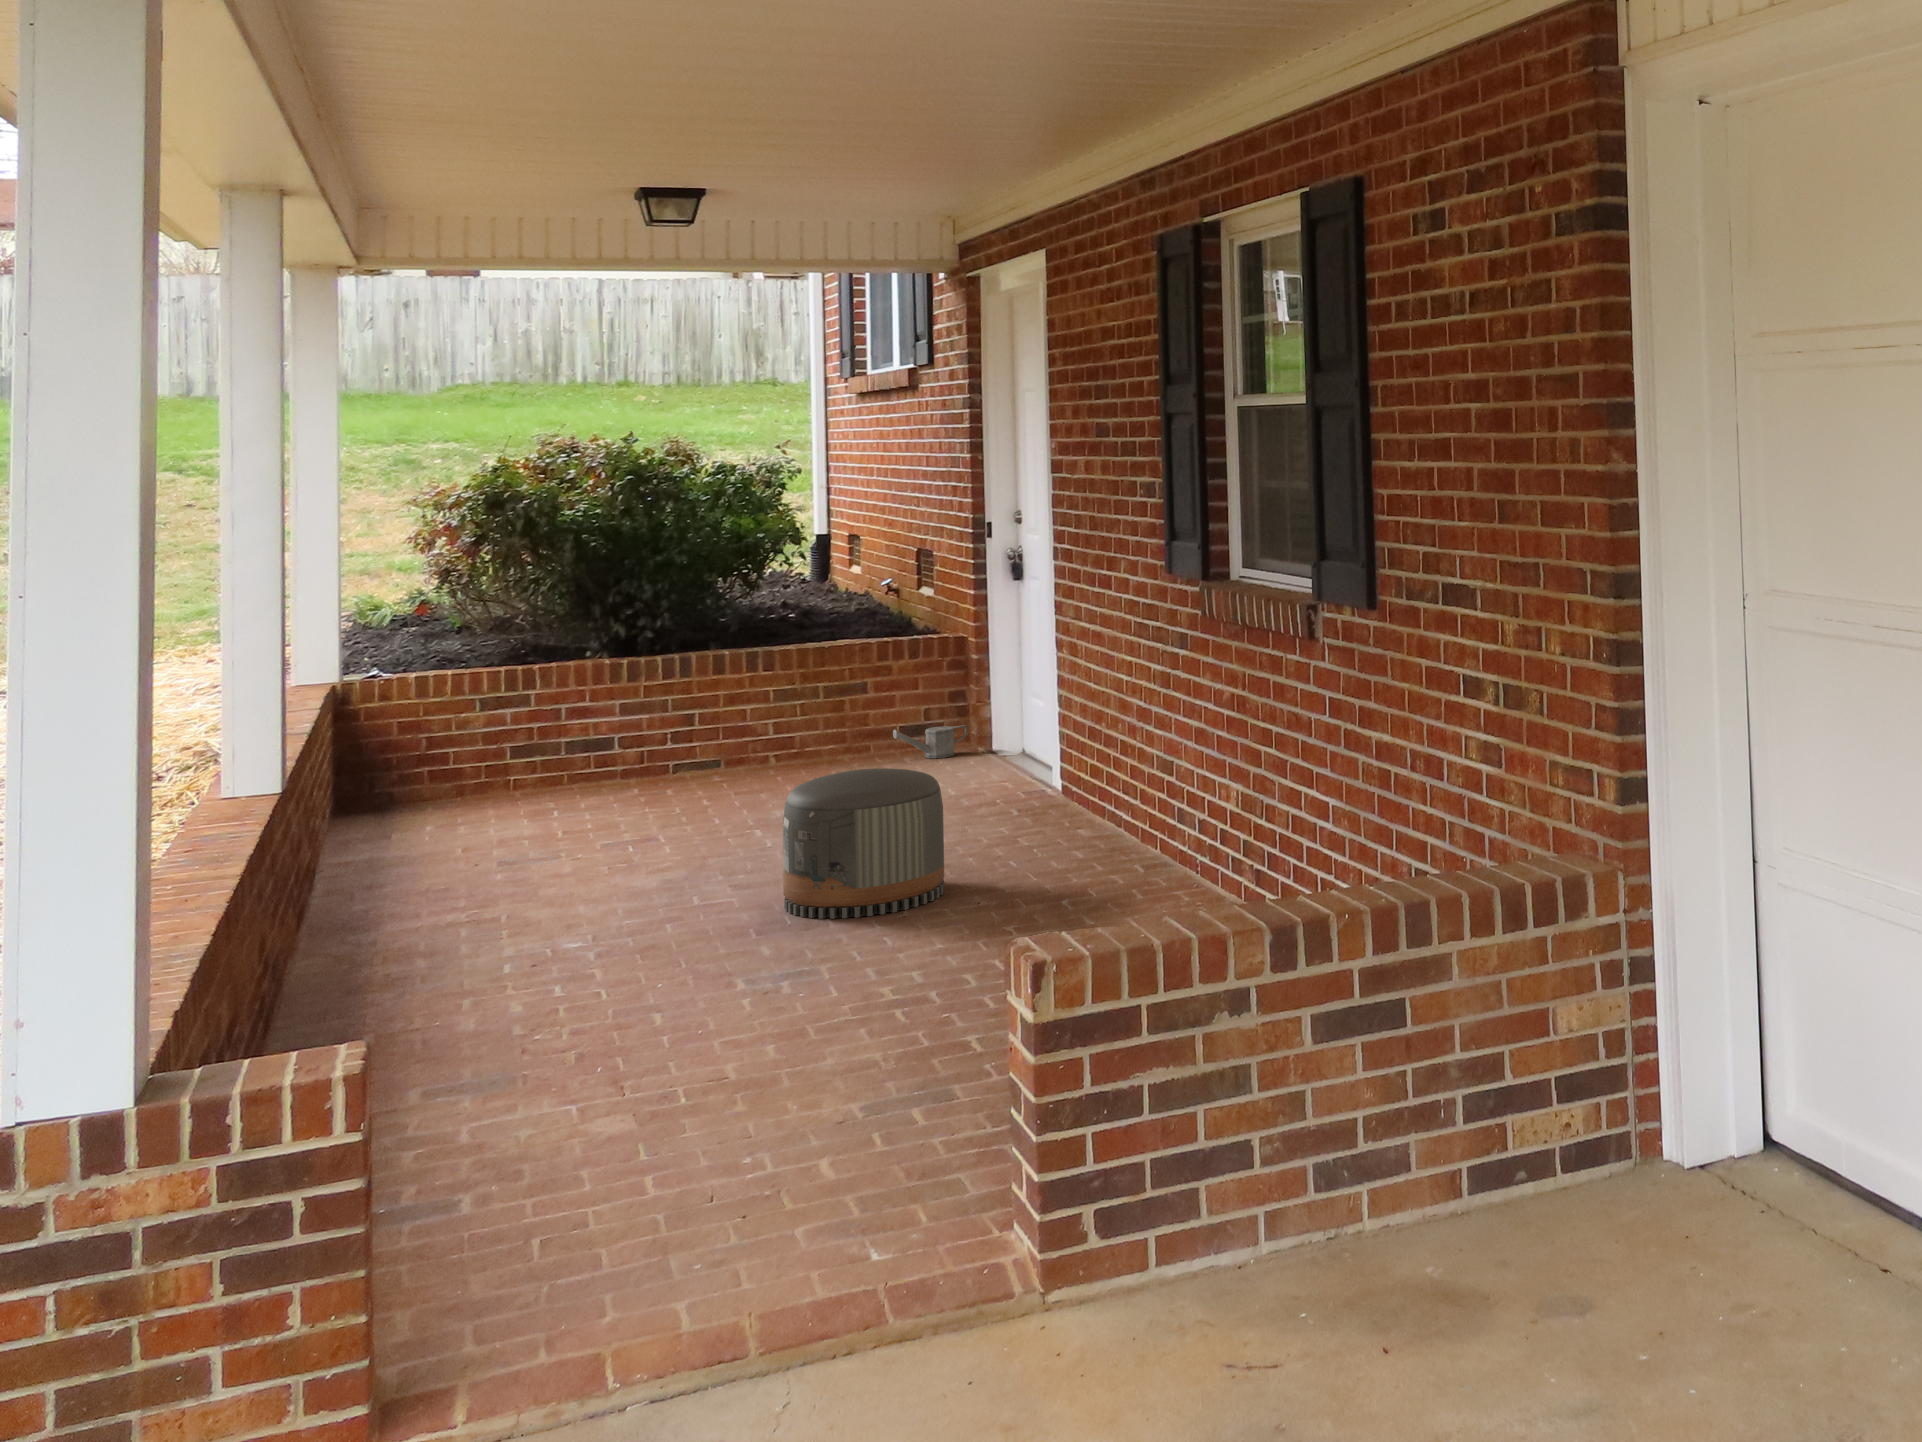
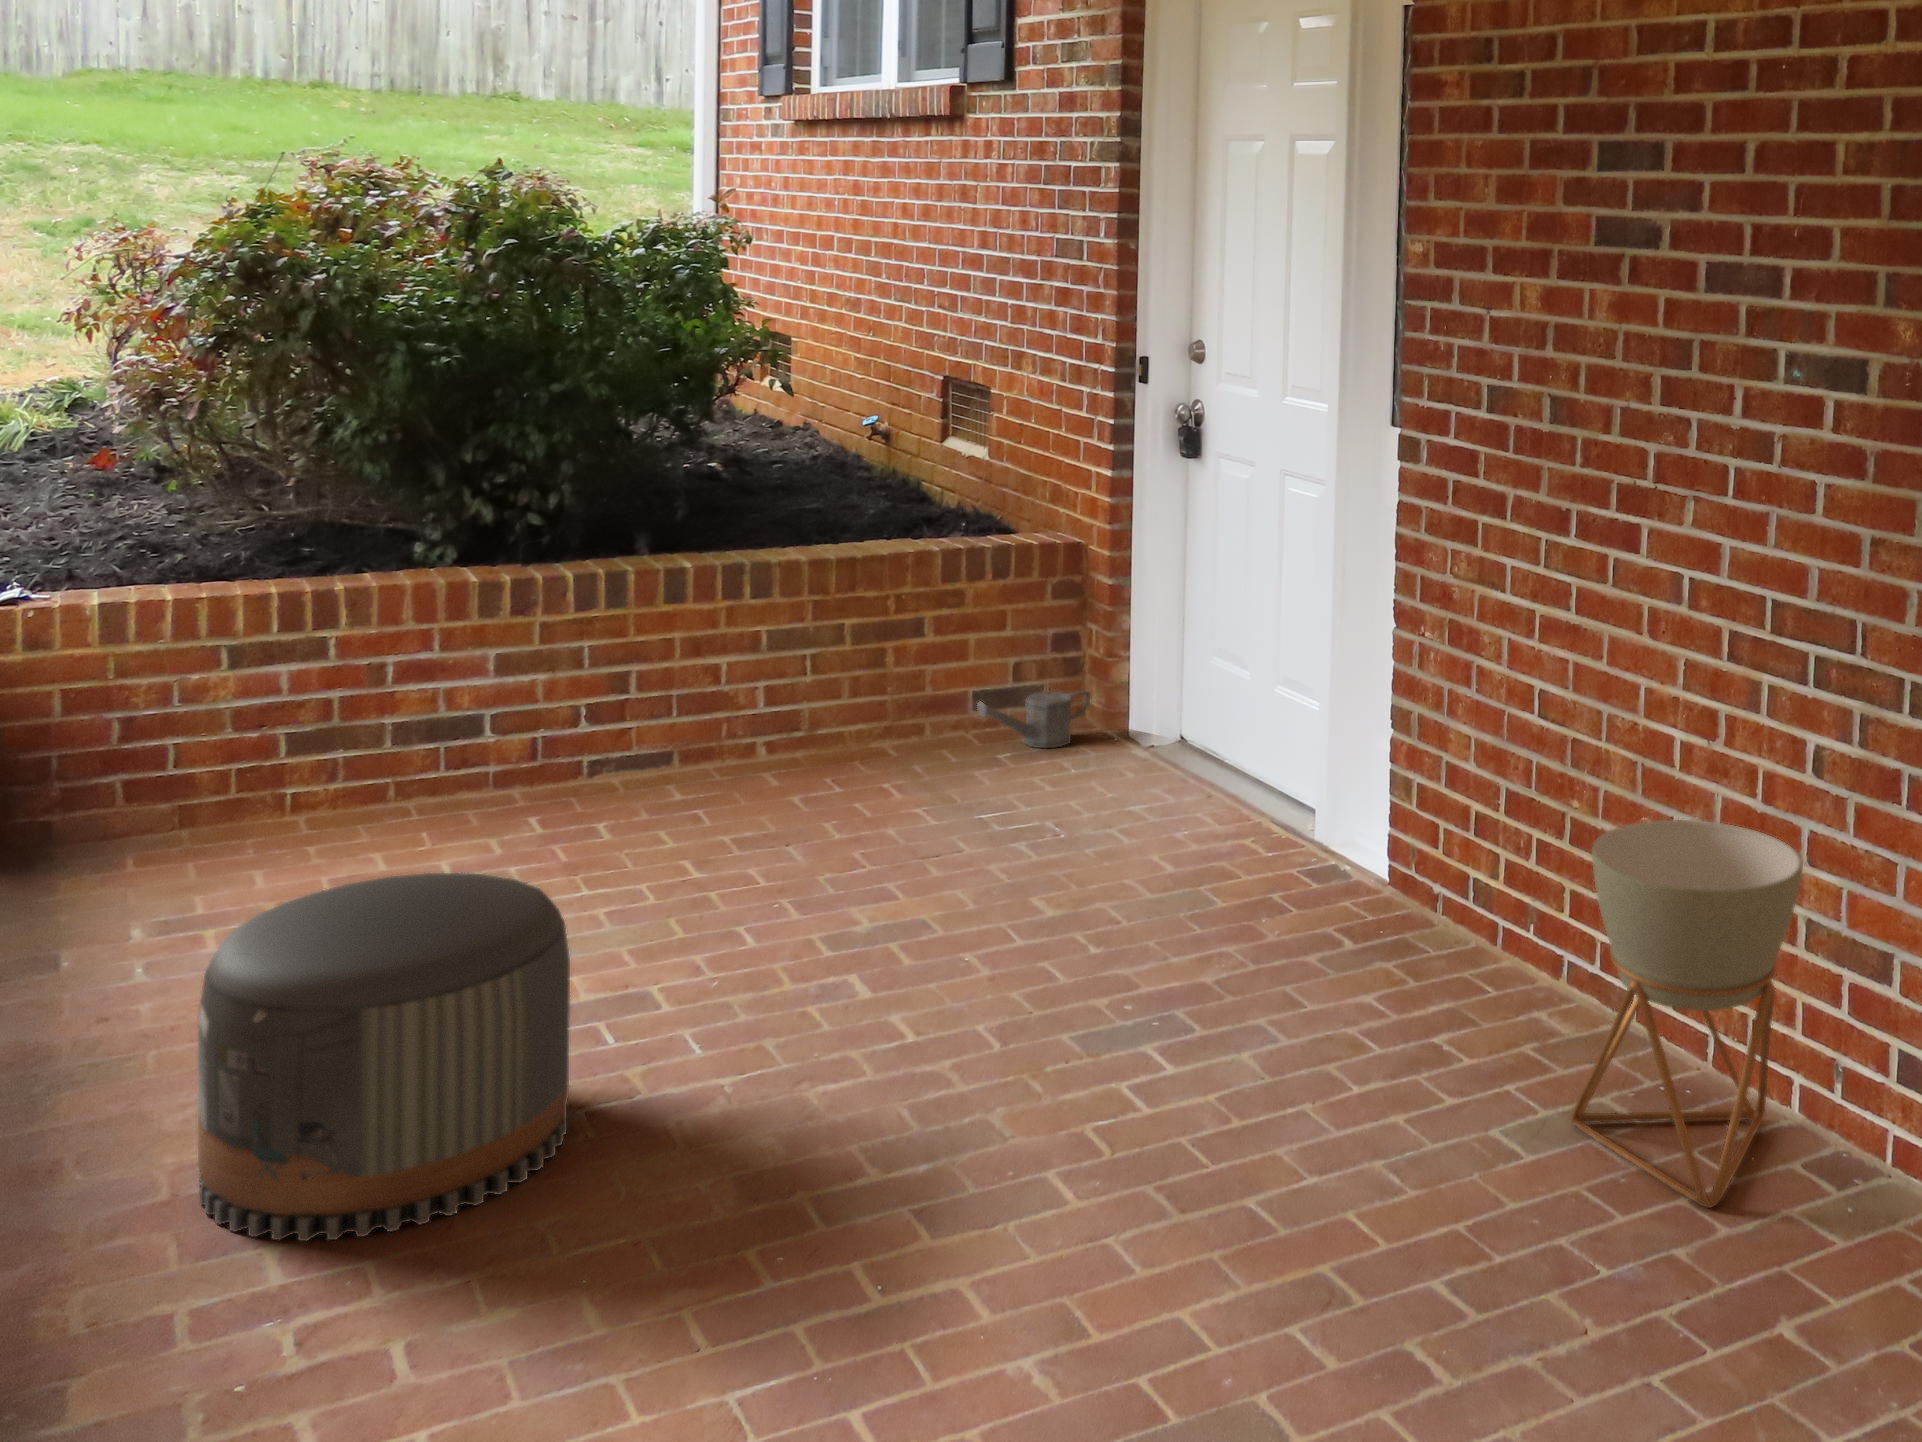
planter: none [1031,716,1136,885] -> present [1571,820,1803,1208]
pouf: present [783,768,944,919] -> present [198,873,570,1241]

